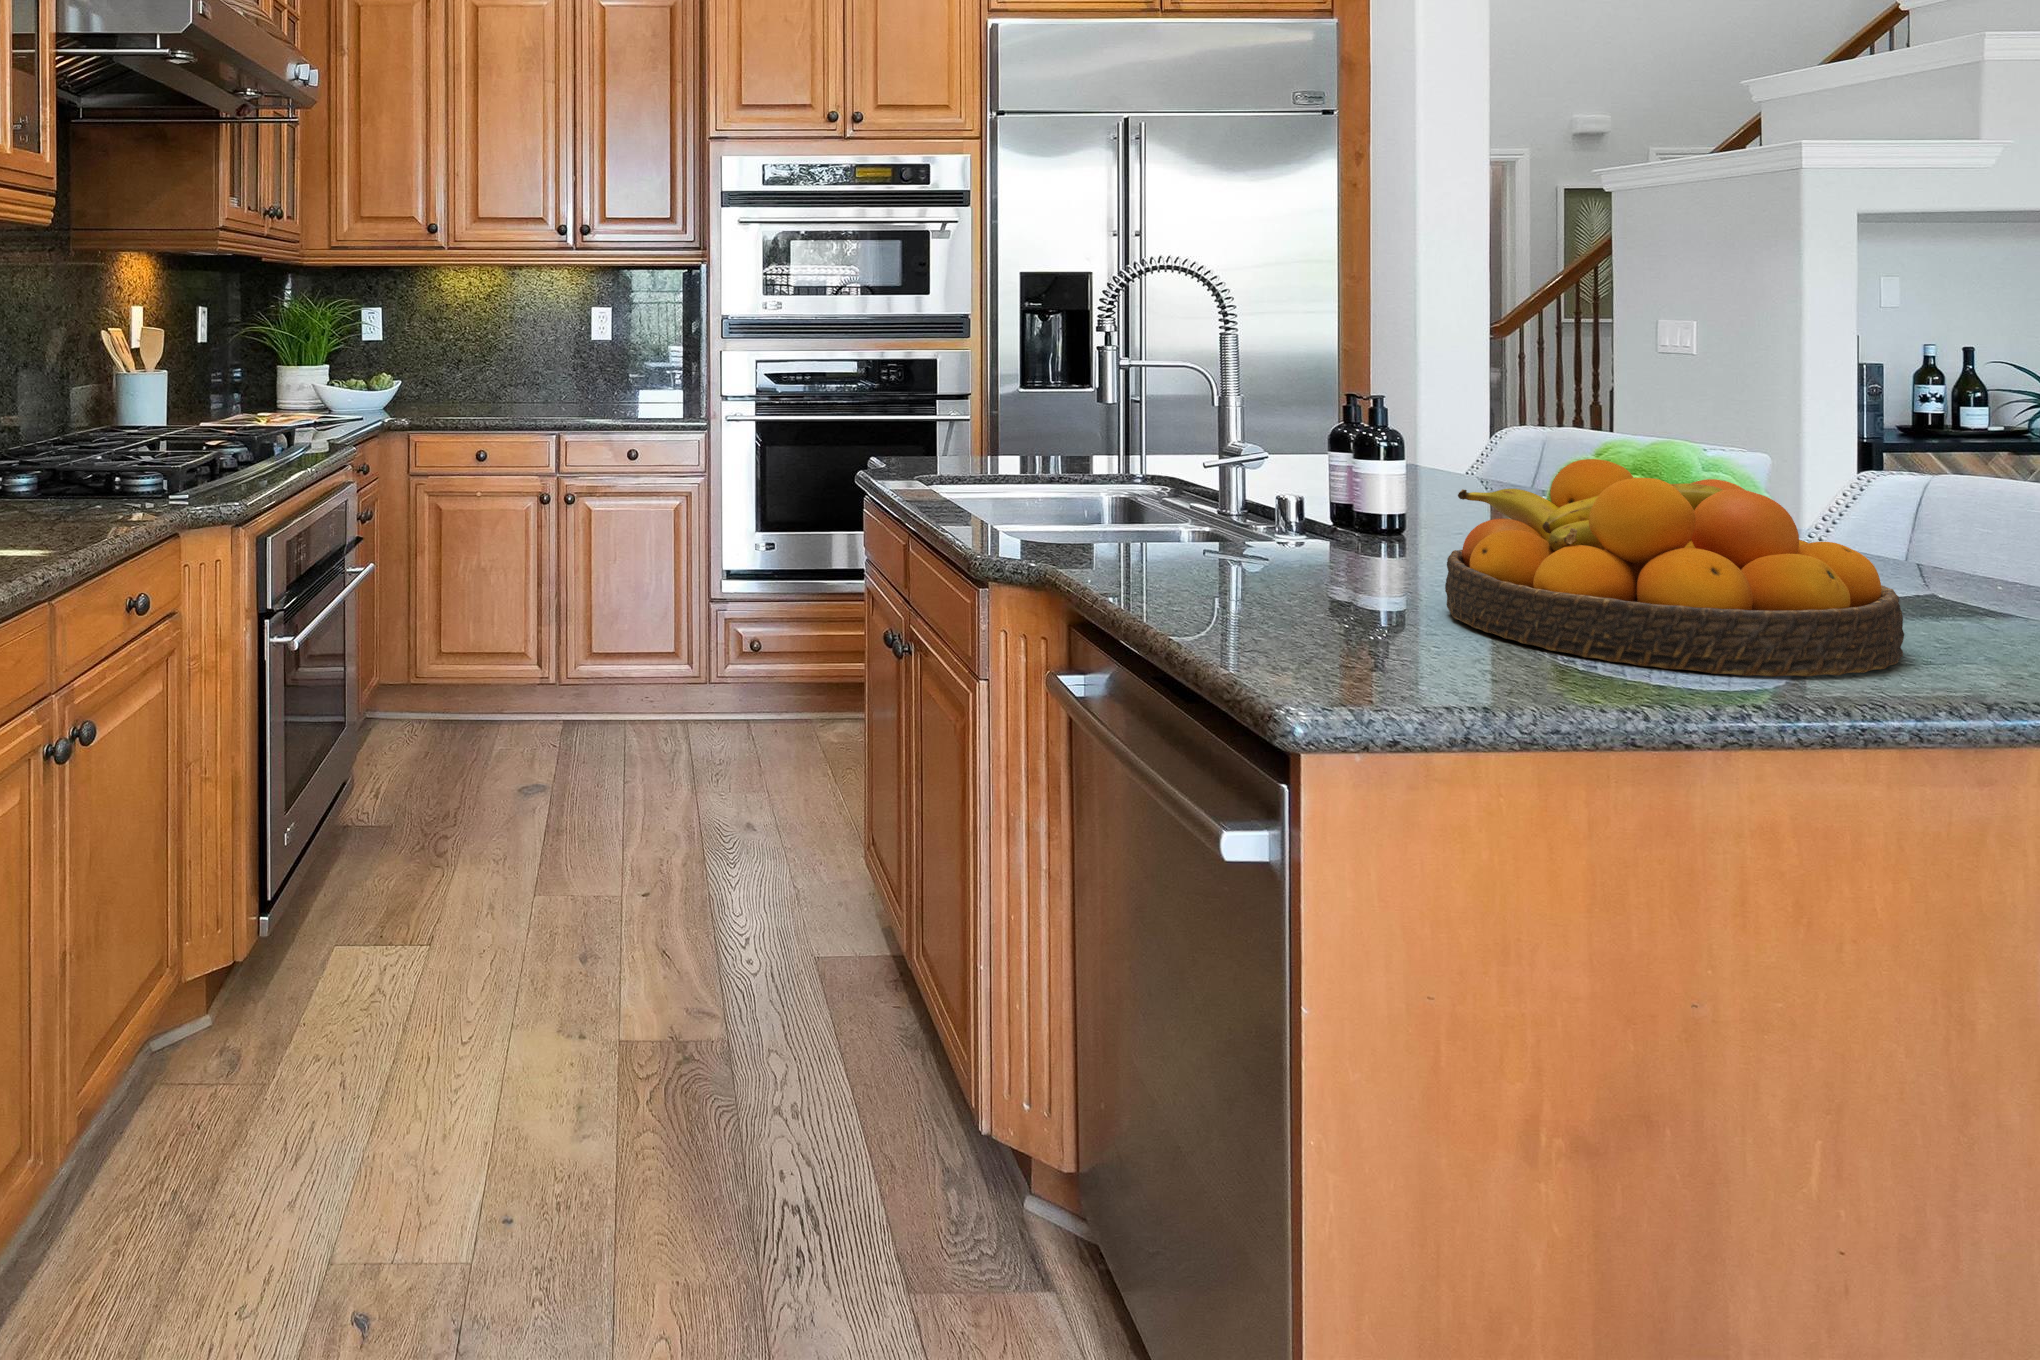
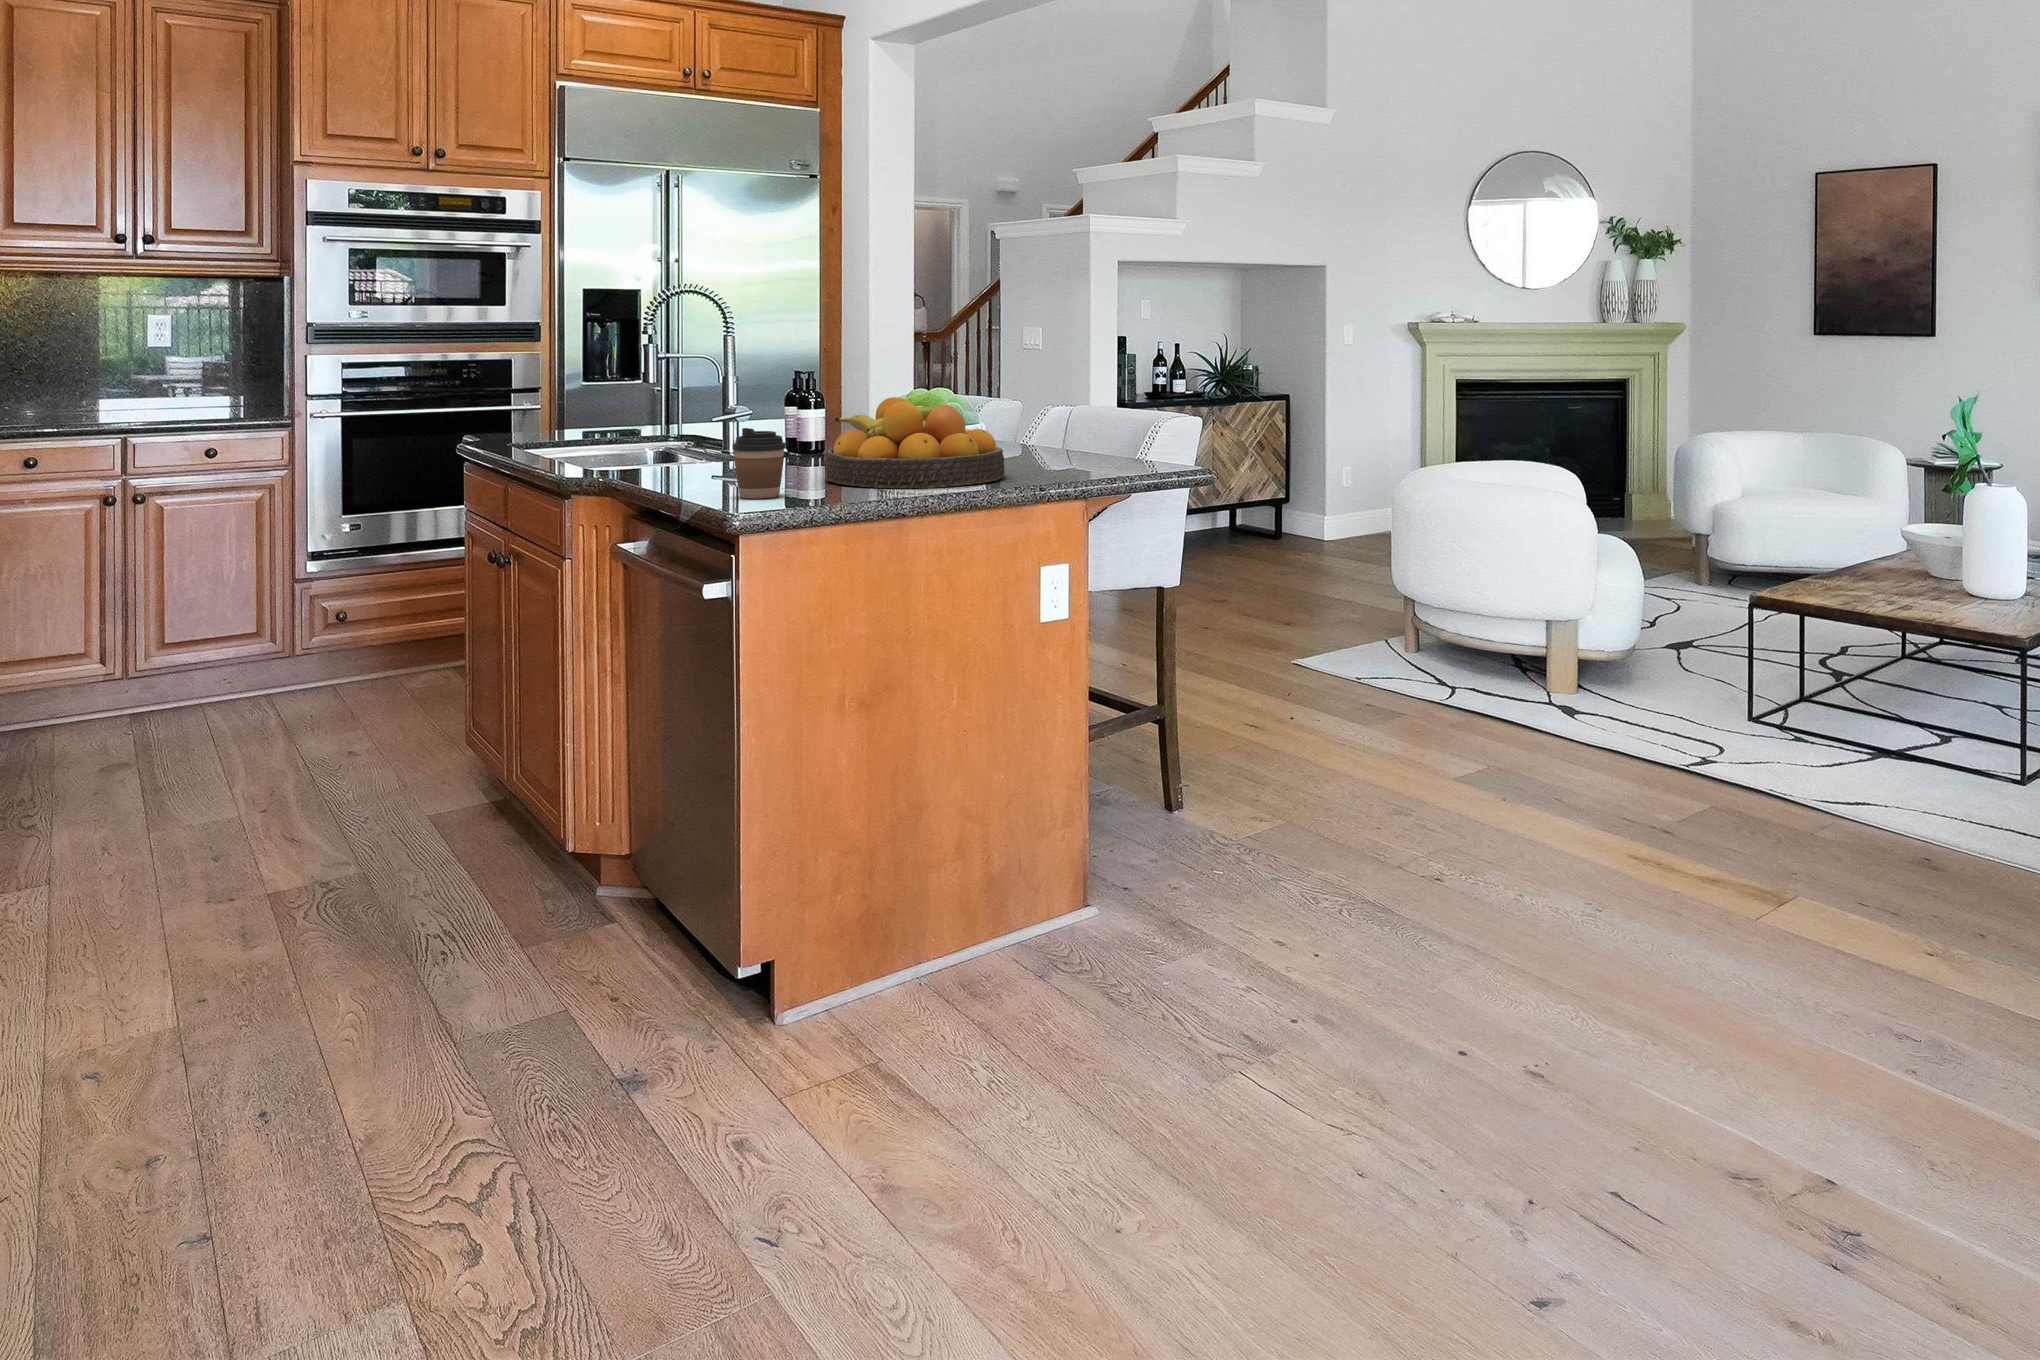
coffee cup: none [1273,521,1388,668] -> present [732,428,786,499]

